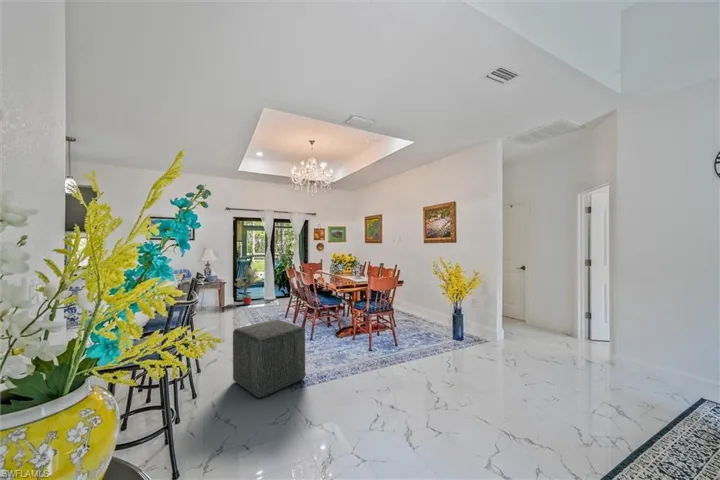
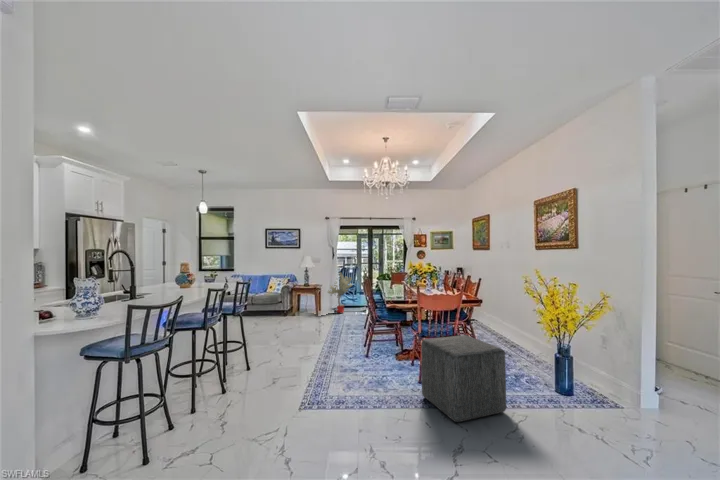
ottoman: present [233,319,305,398] -> present [421,335,506,422]

